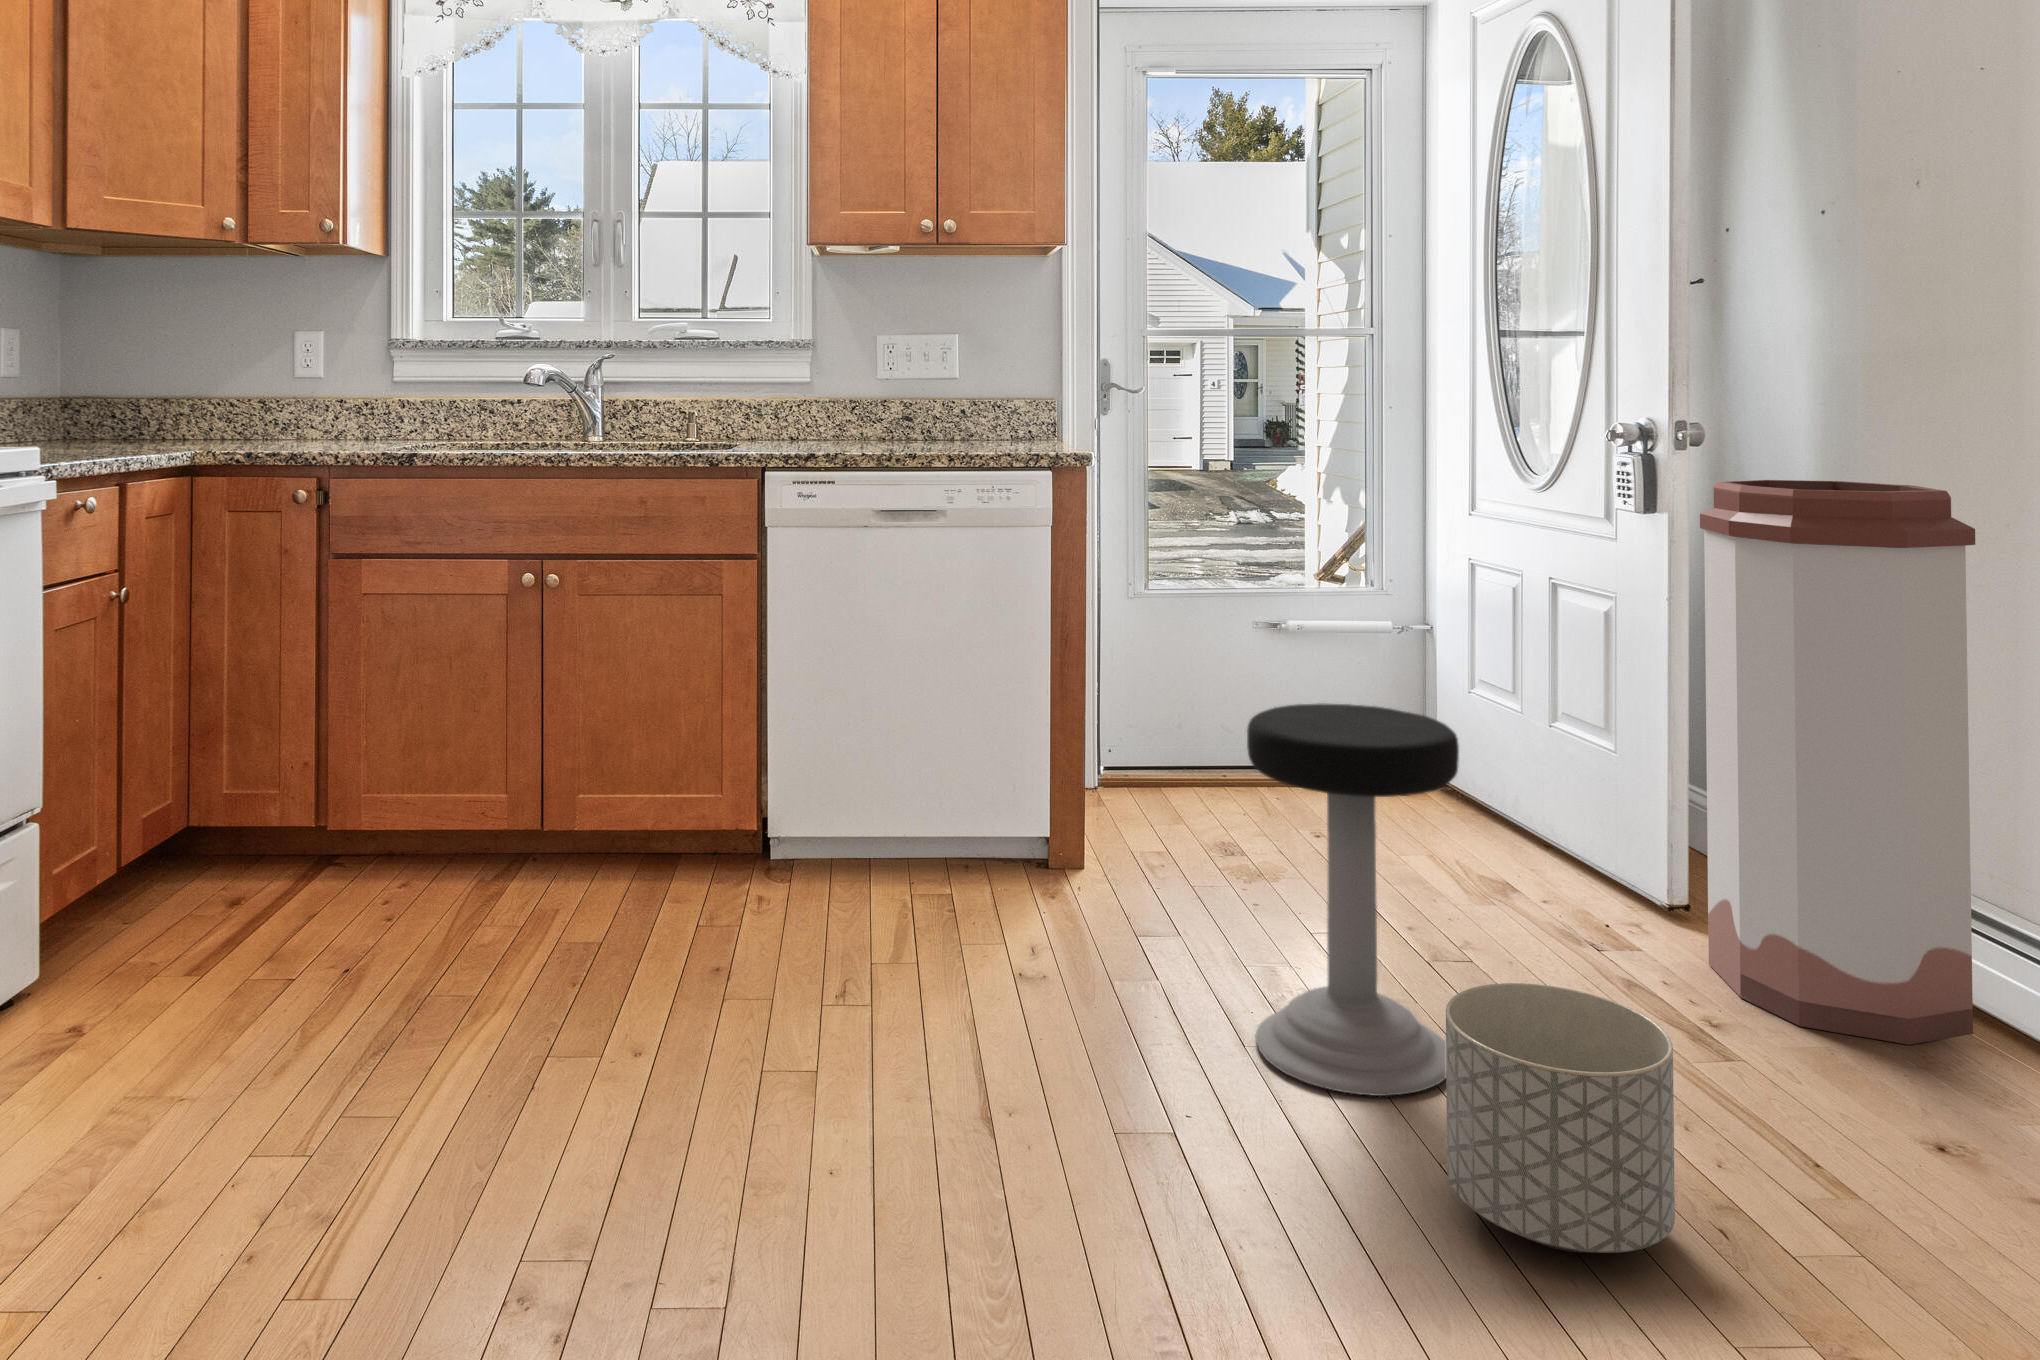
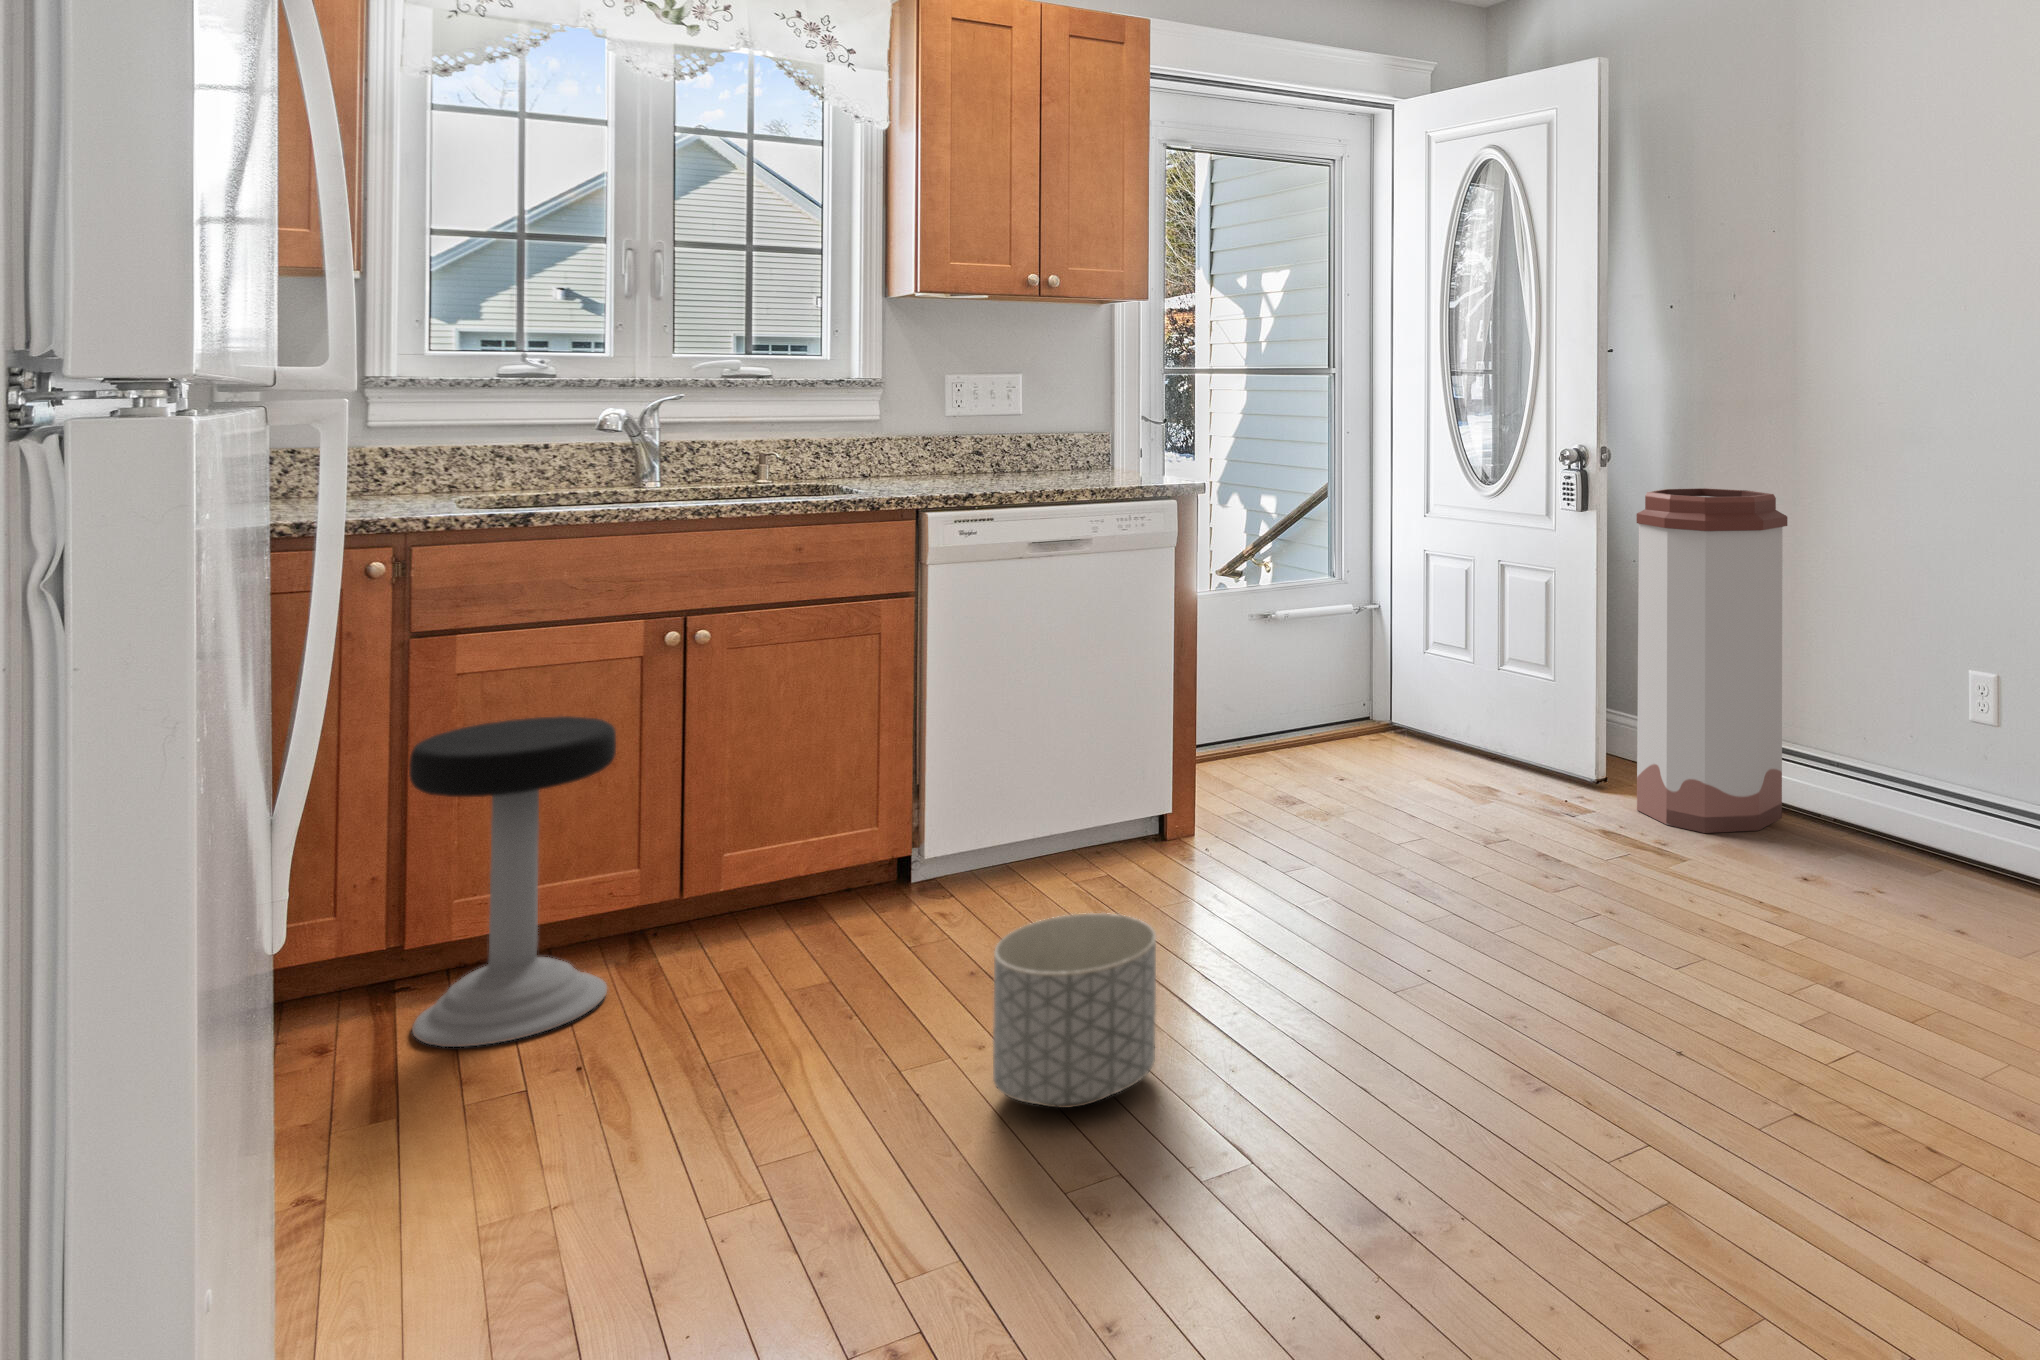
stool: present [1247,703,1459,1096] -> present [409,716,616,1047]
planter: present [1446,983,1675,1253] -> present [993,913,1156,1108]

